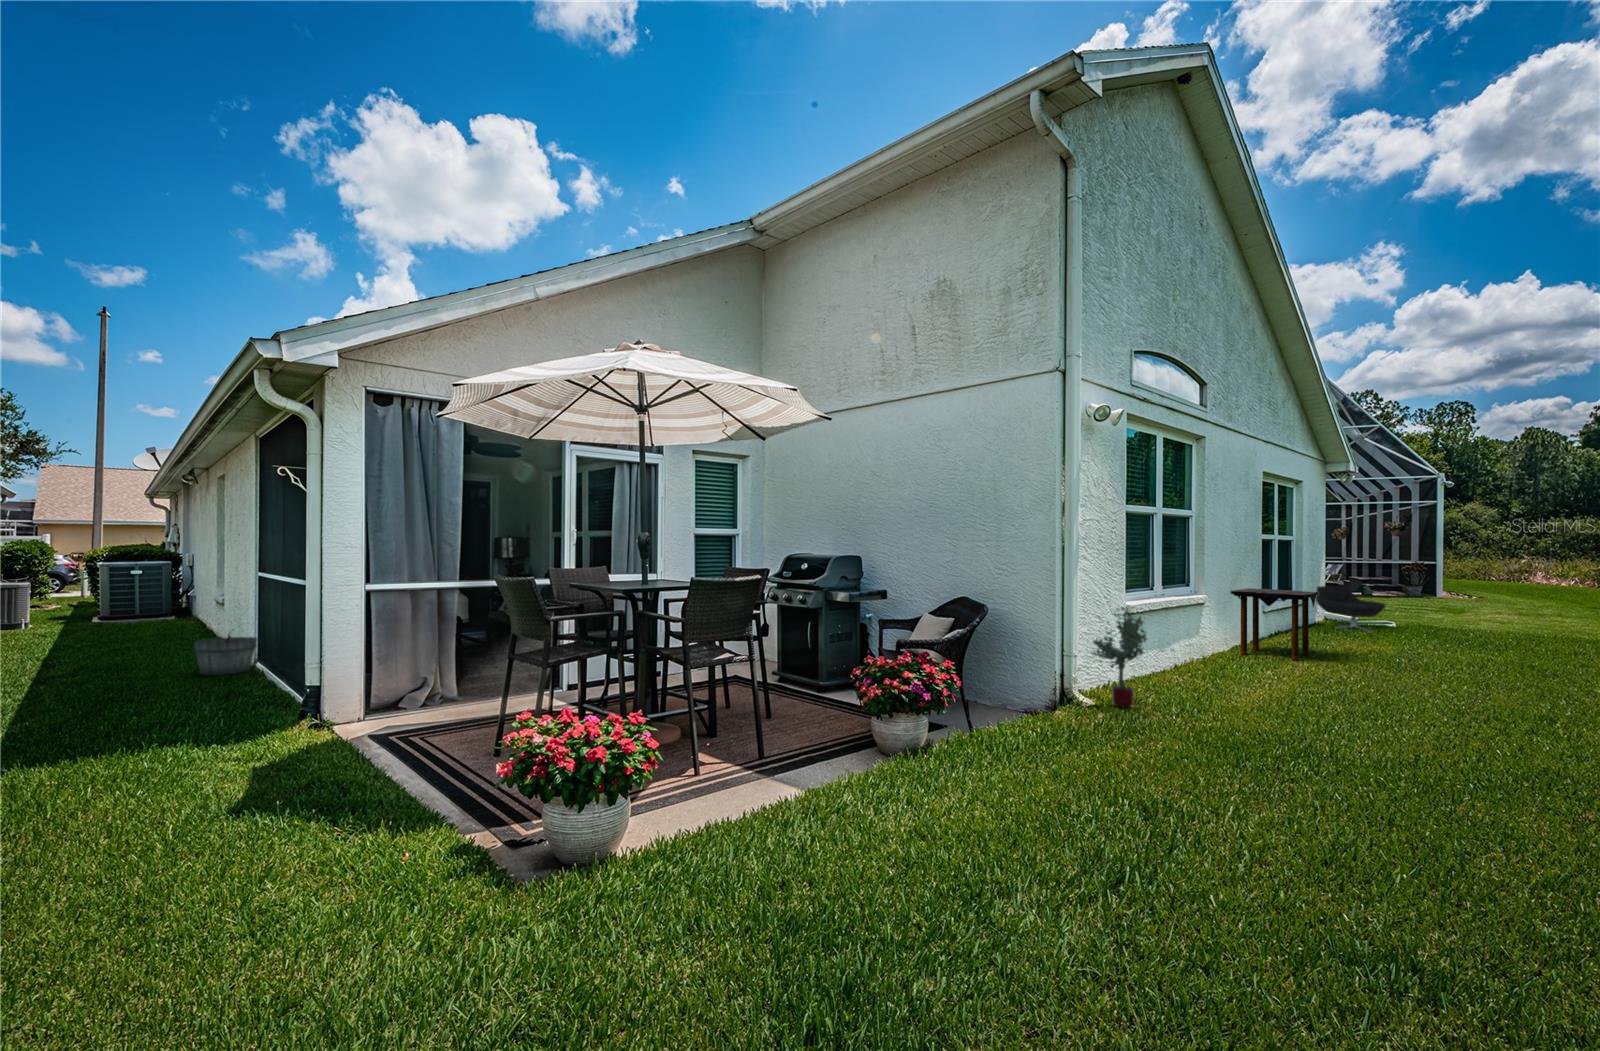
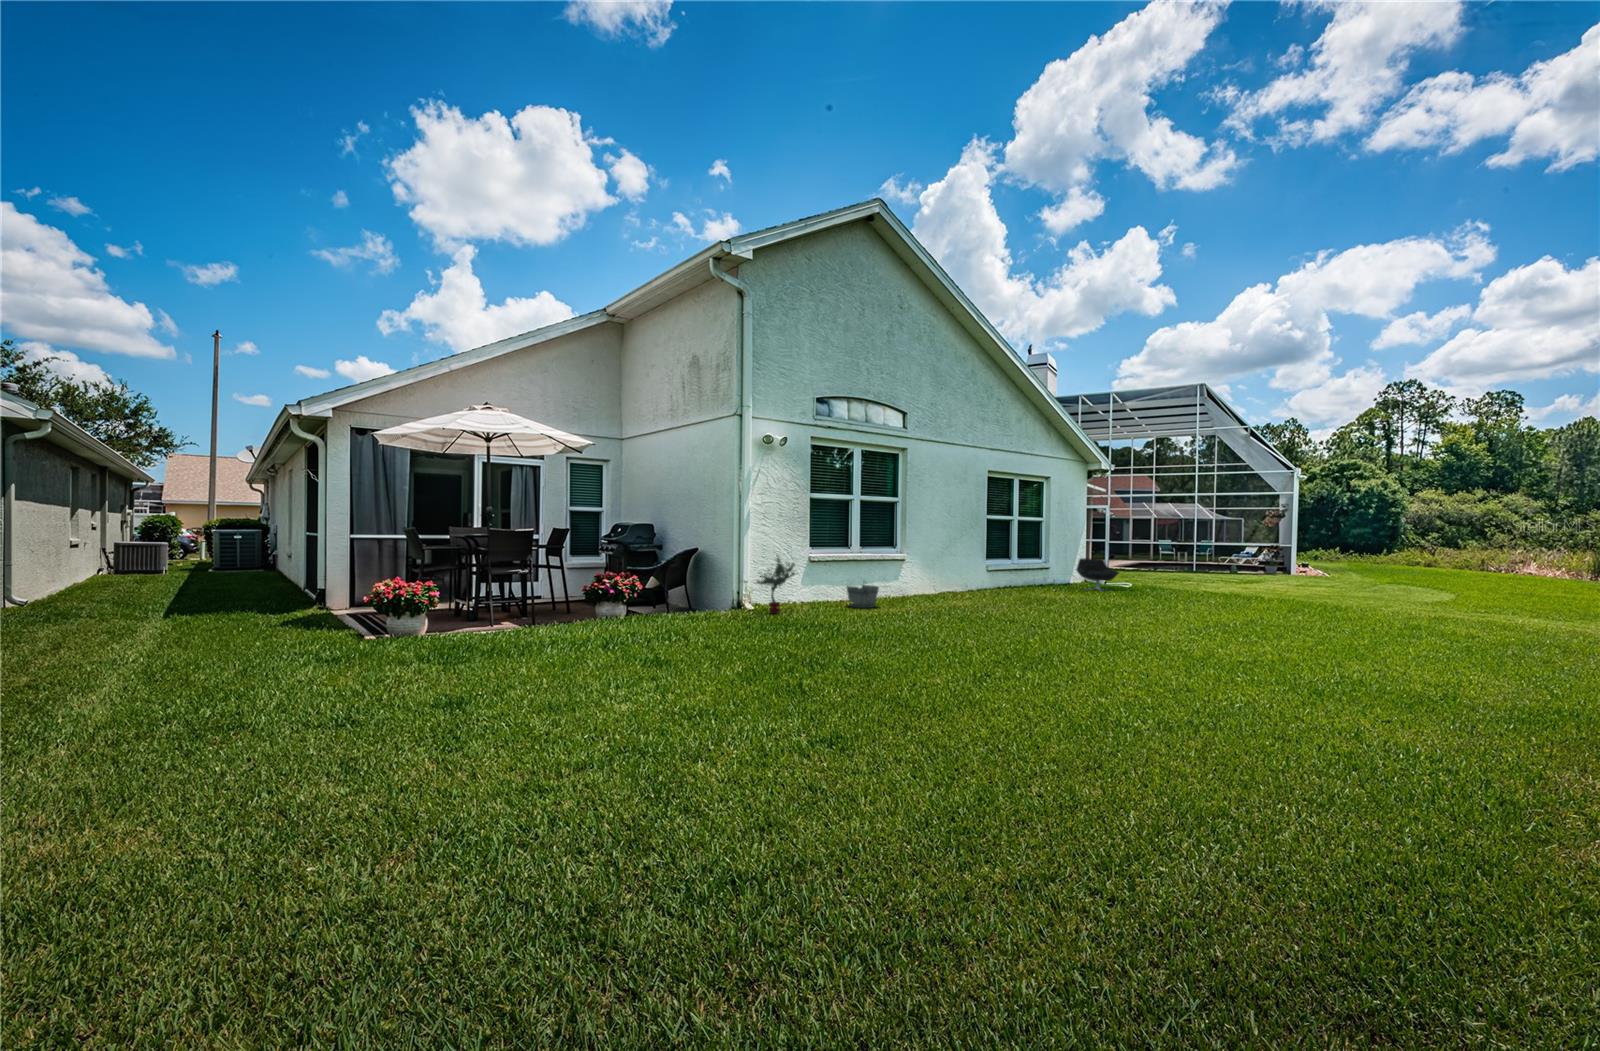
side table: present [1231,588,1318,661] -> none [938,554,999,602]
wooden bucket: present [194,632,257,675] -> present [847,585,879,608]

